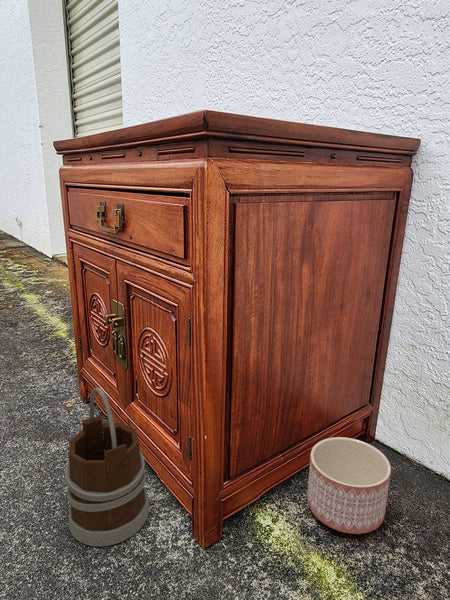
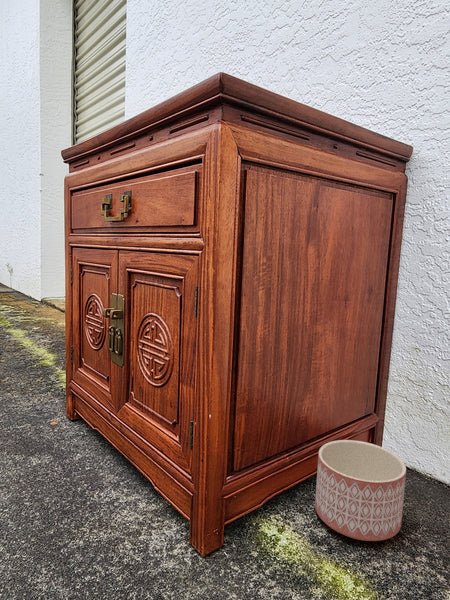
wooden bucket: present [65,388,149,546] -> none [47,370,140,555]

